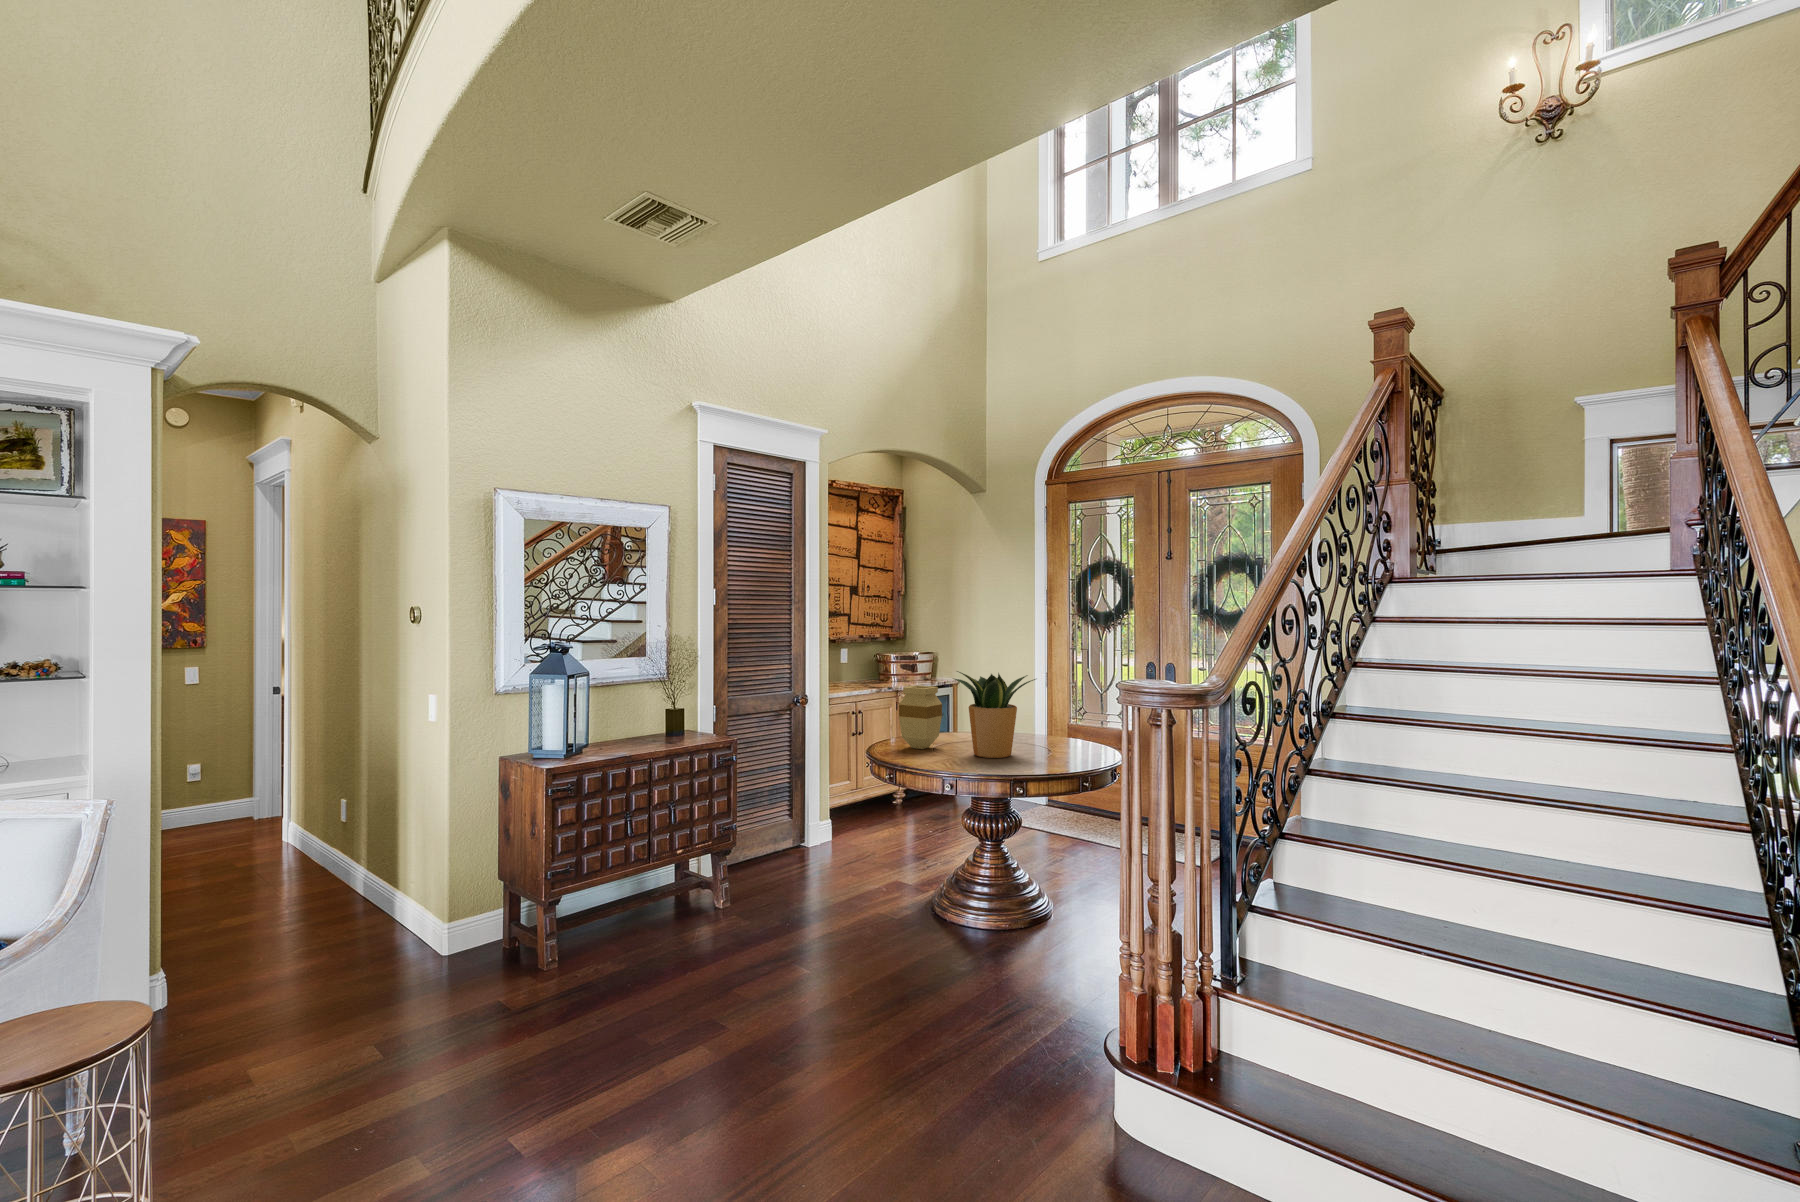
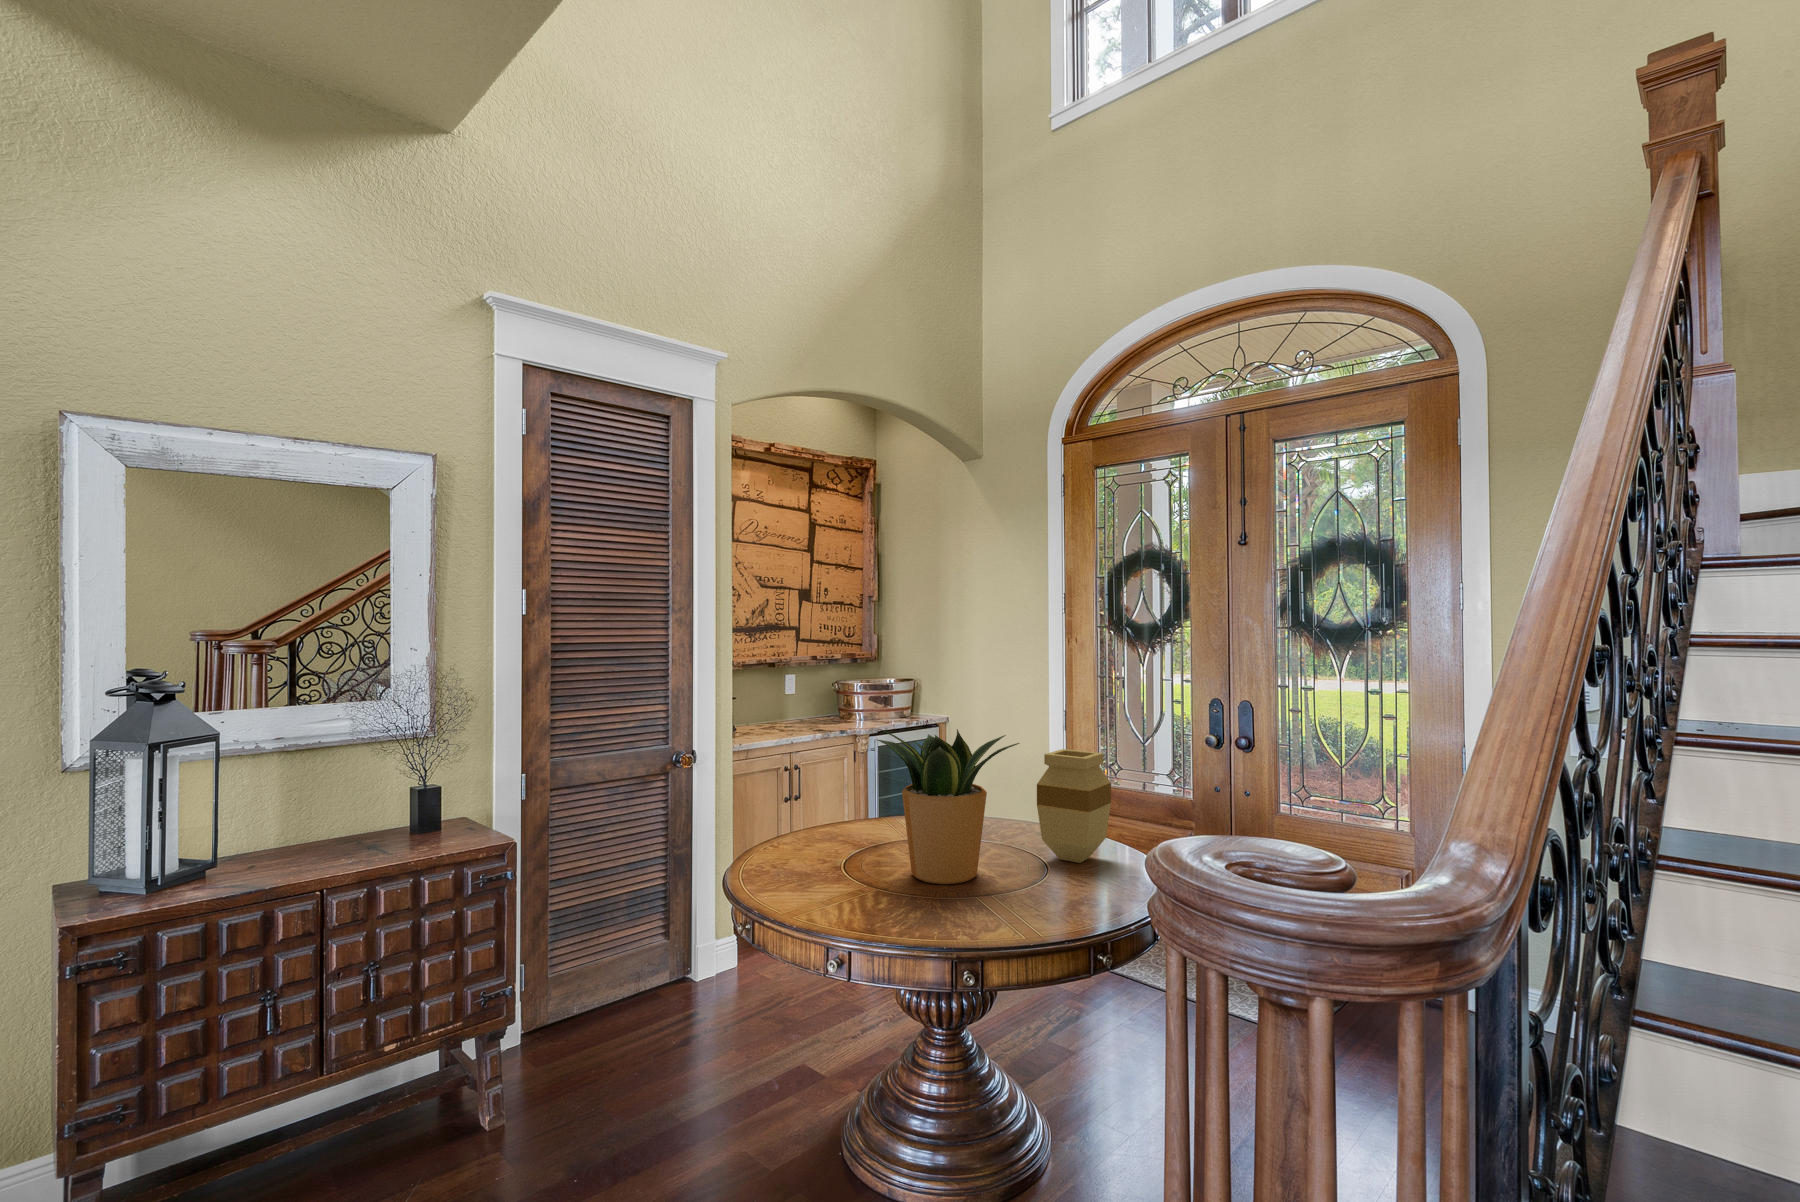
vase: present [899,685,942,749] -> present [1037,749,1111,863]

